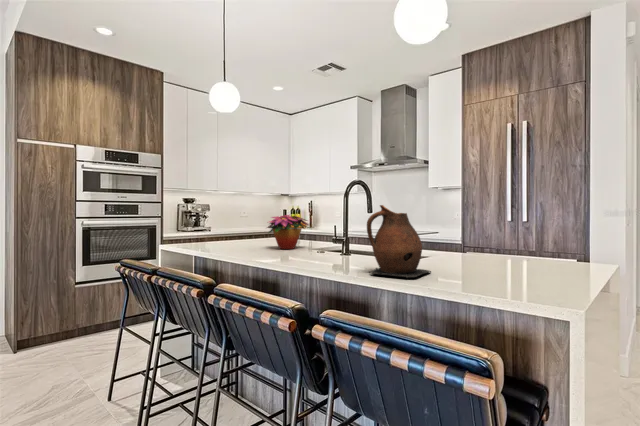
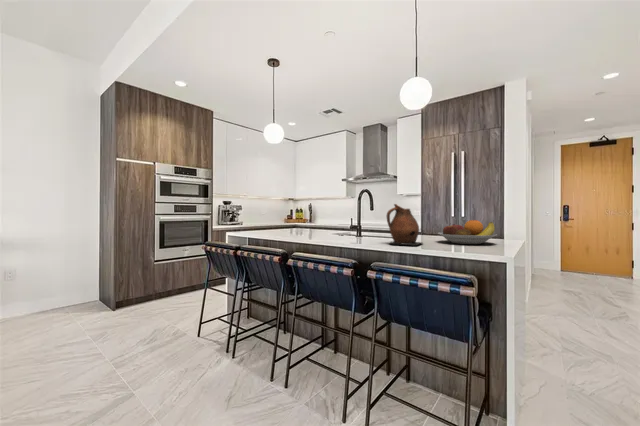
flower arrangement: present [267,215,308,249] -> none [301,211,335,234]
fruit bowl: none [459,233,563,275] -> present [438,220,497,244]

